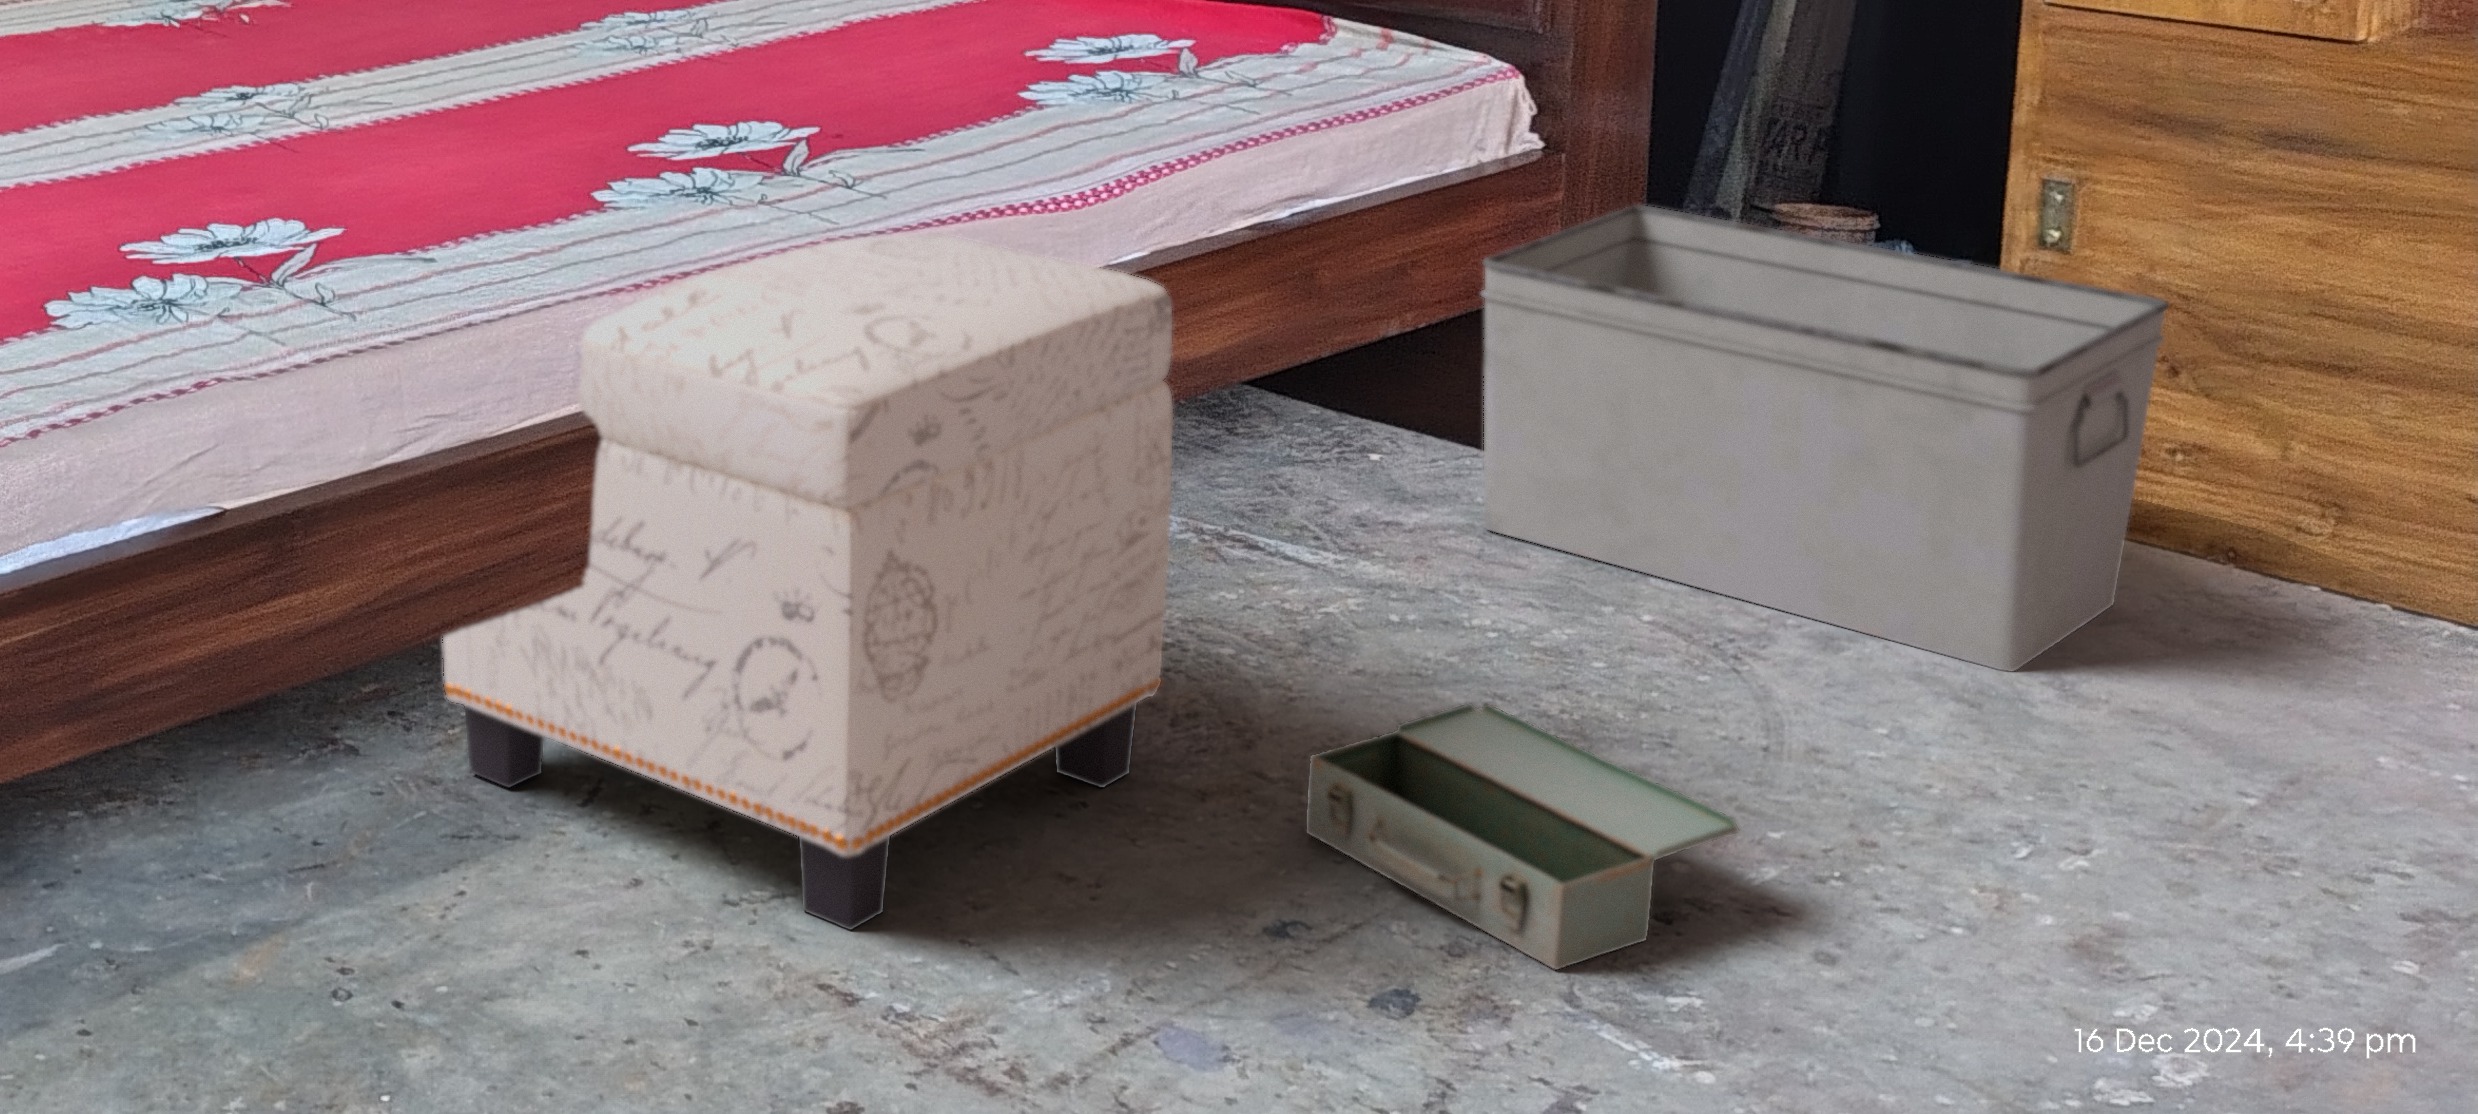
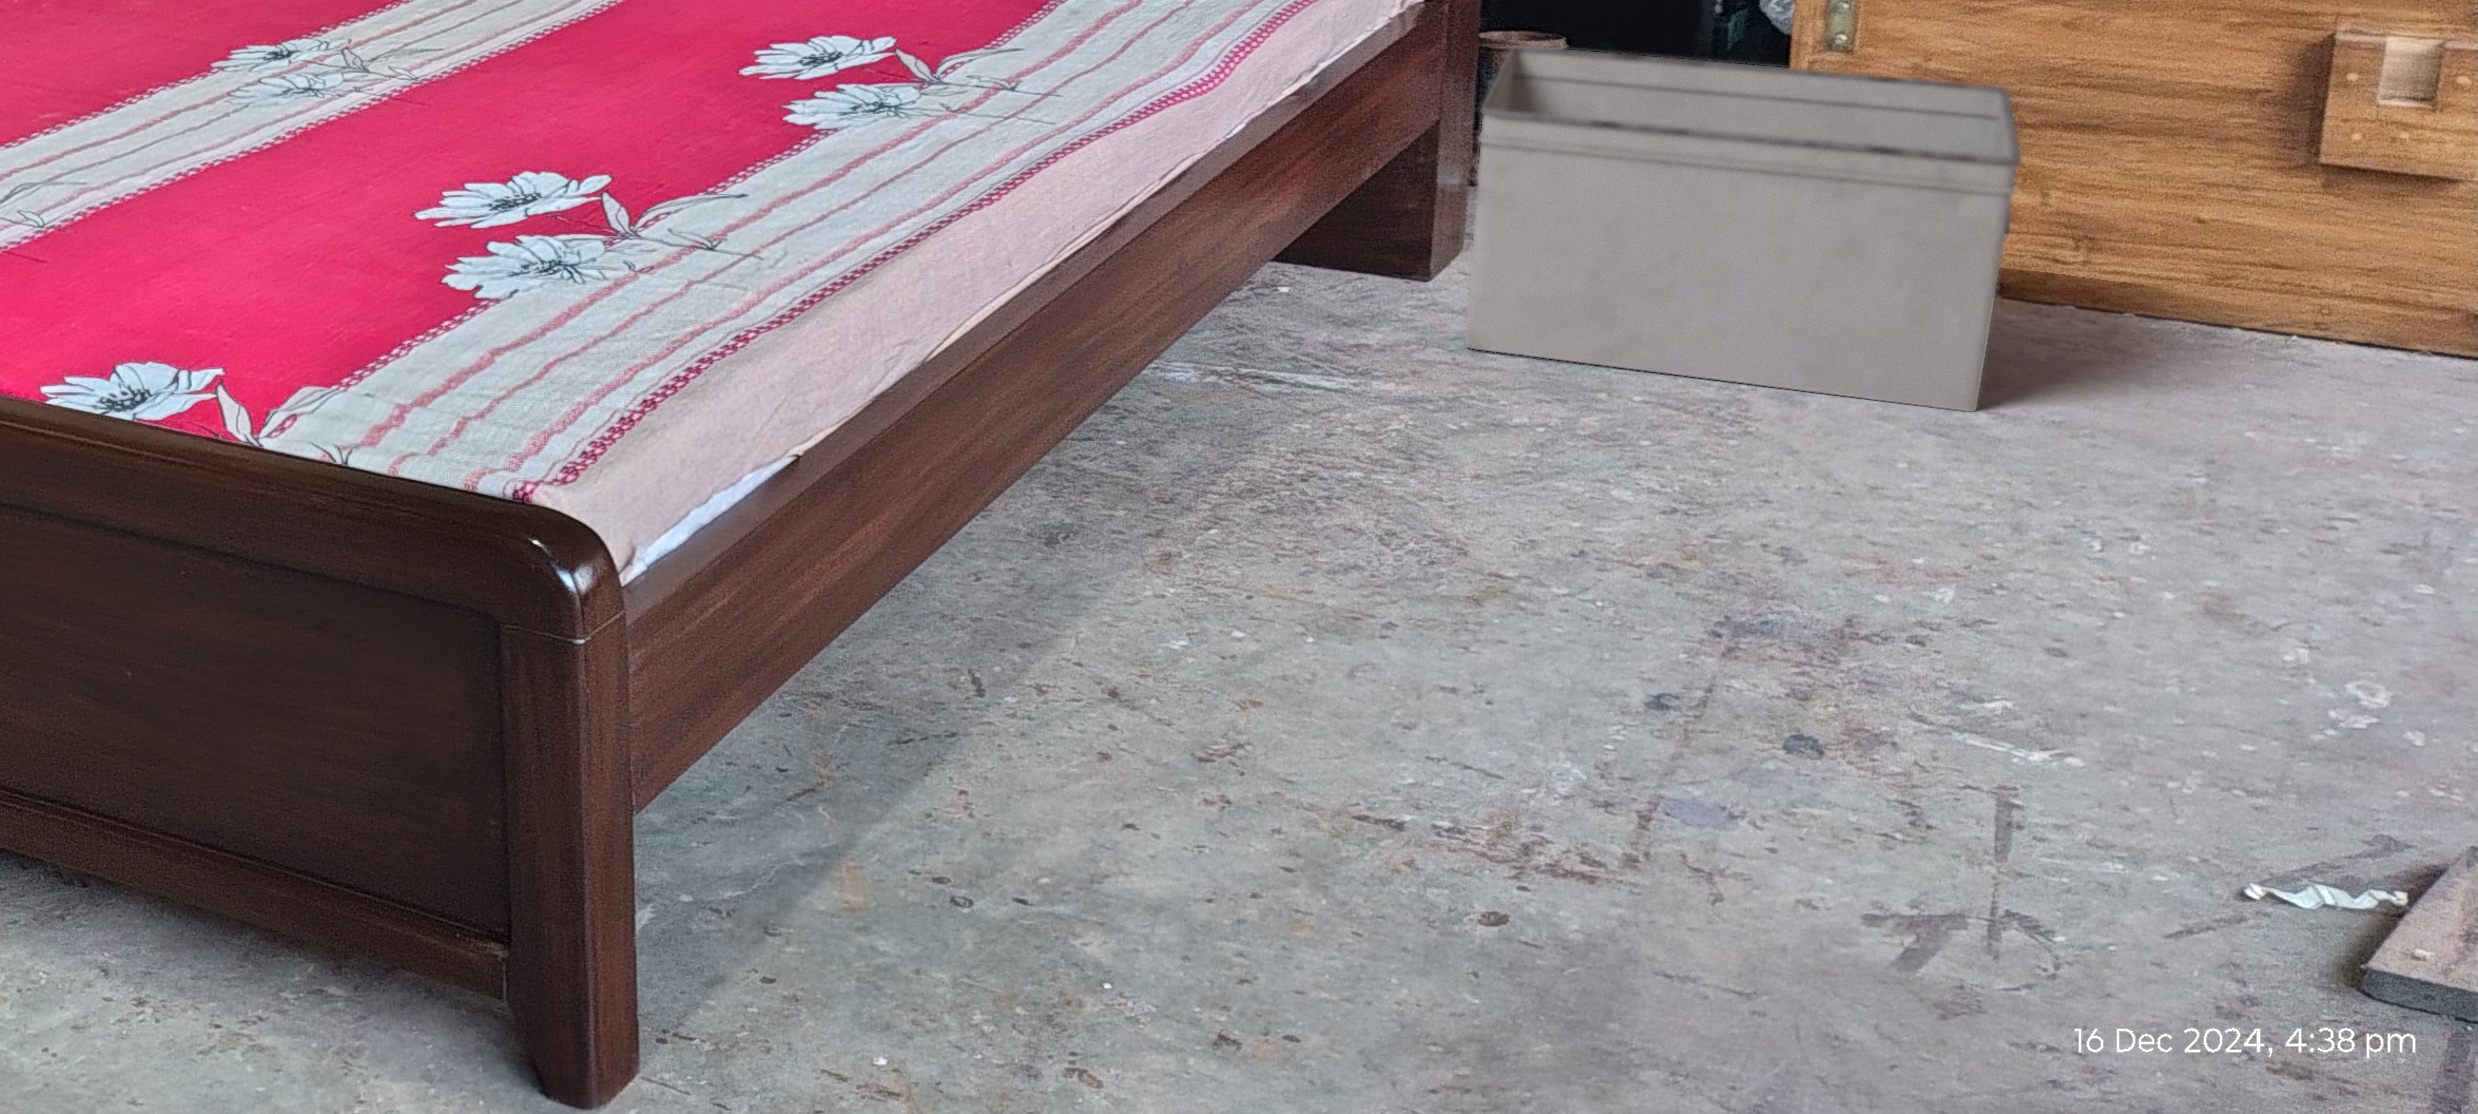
ottoman: present [443,235,1173,930] -> none [925,127,1539,821]
toolbox: present [1306,704,1738,969] -> none [1680,508,2066,736]

